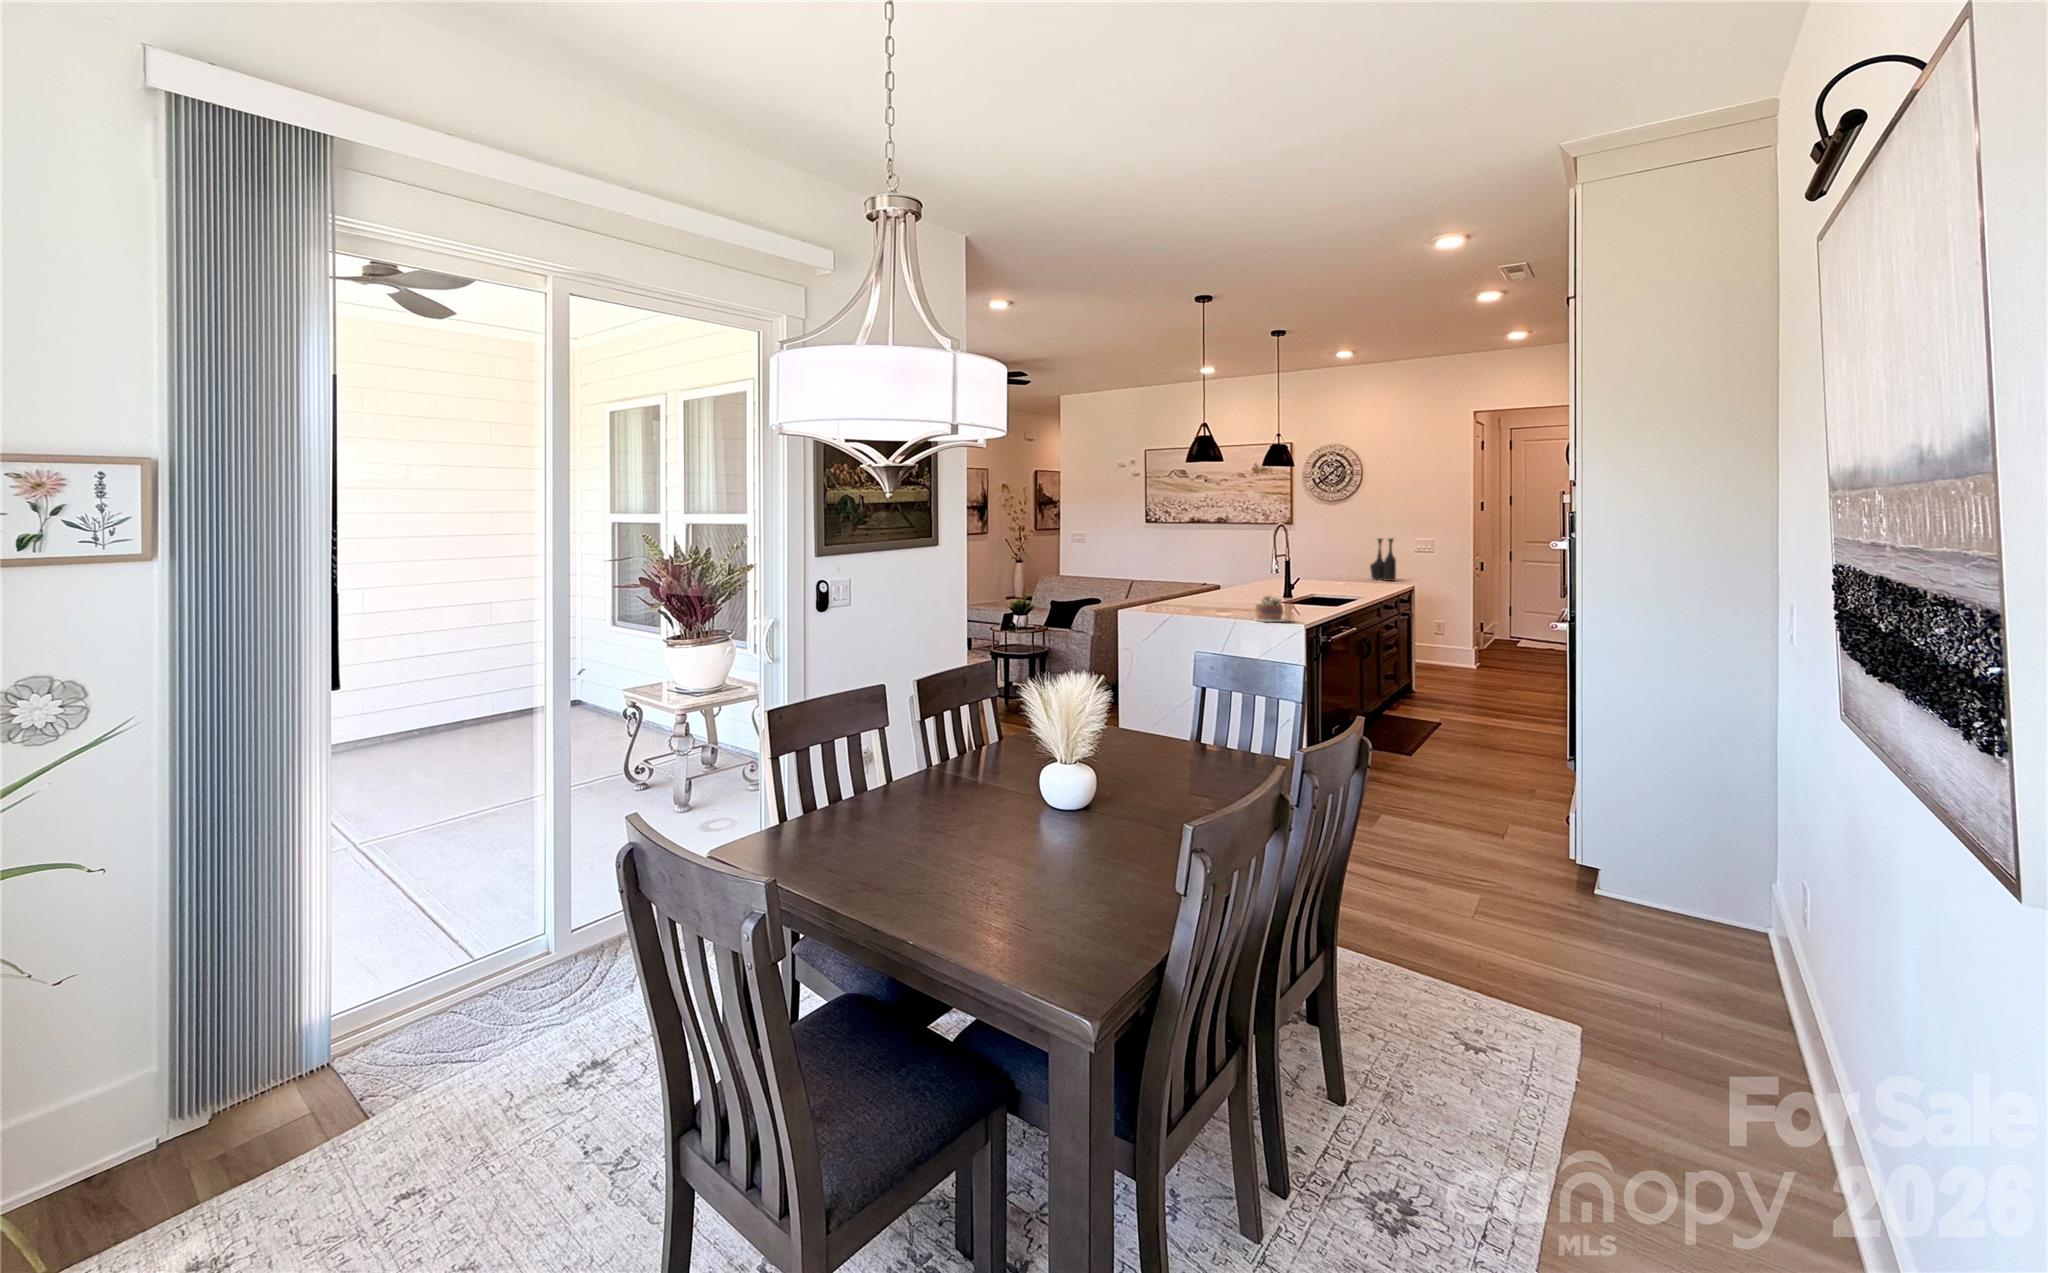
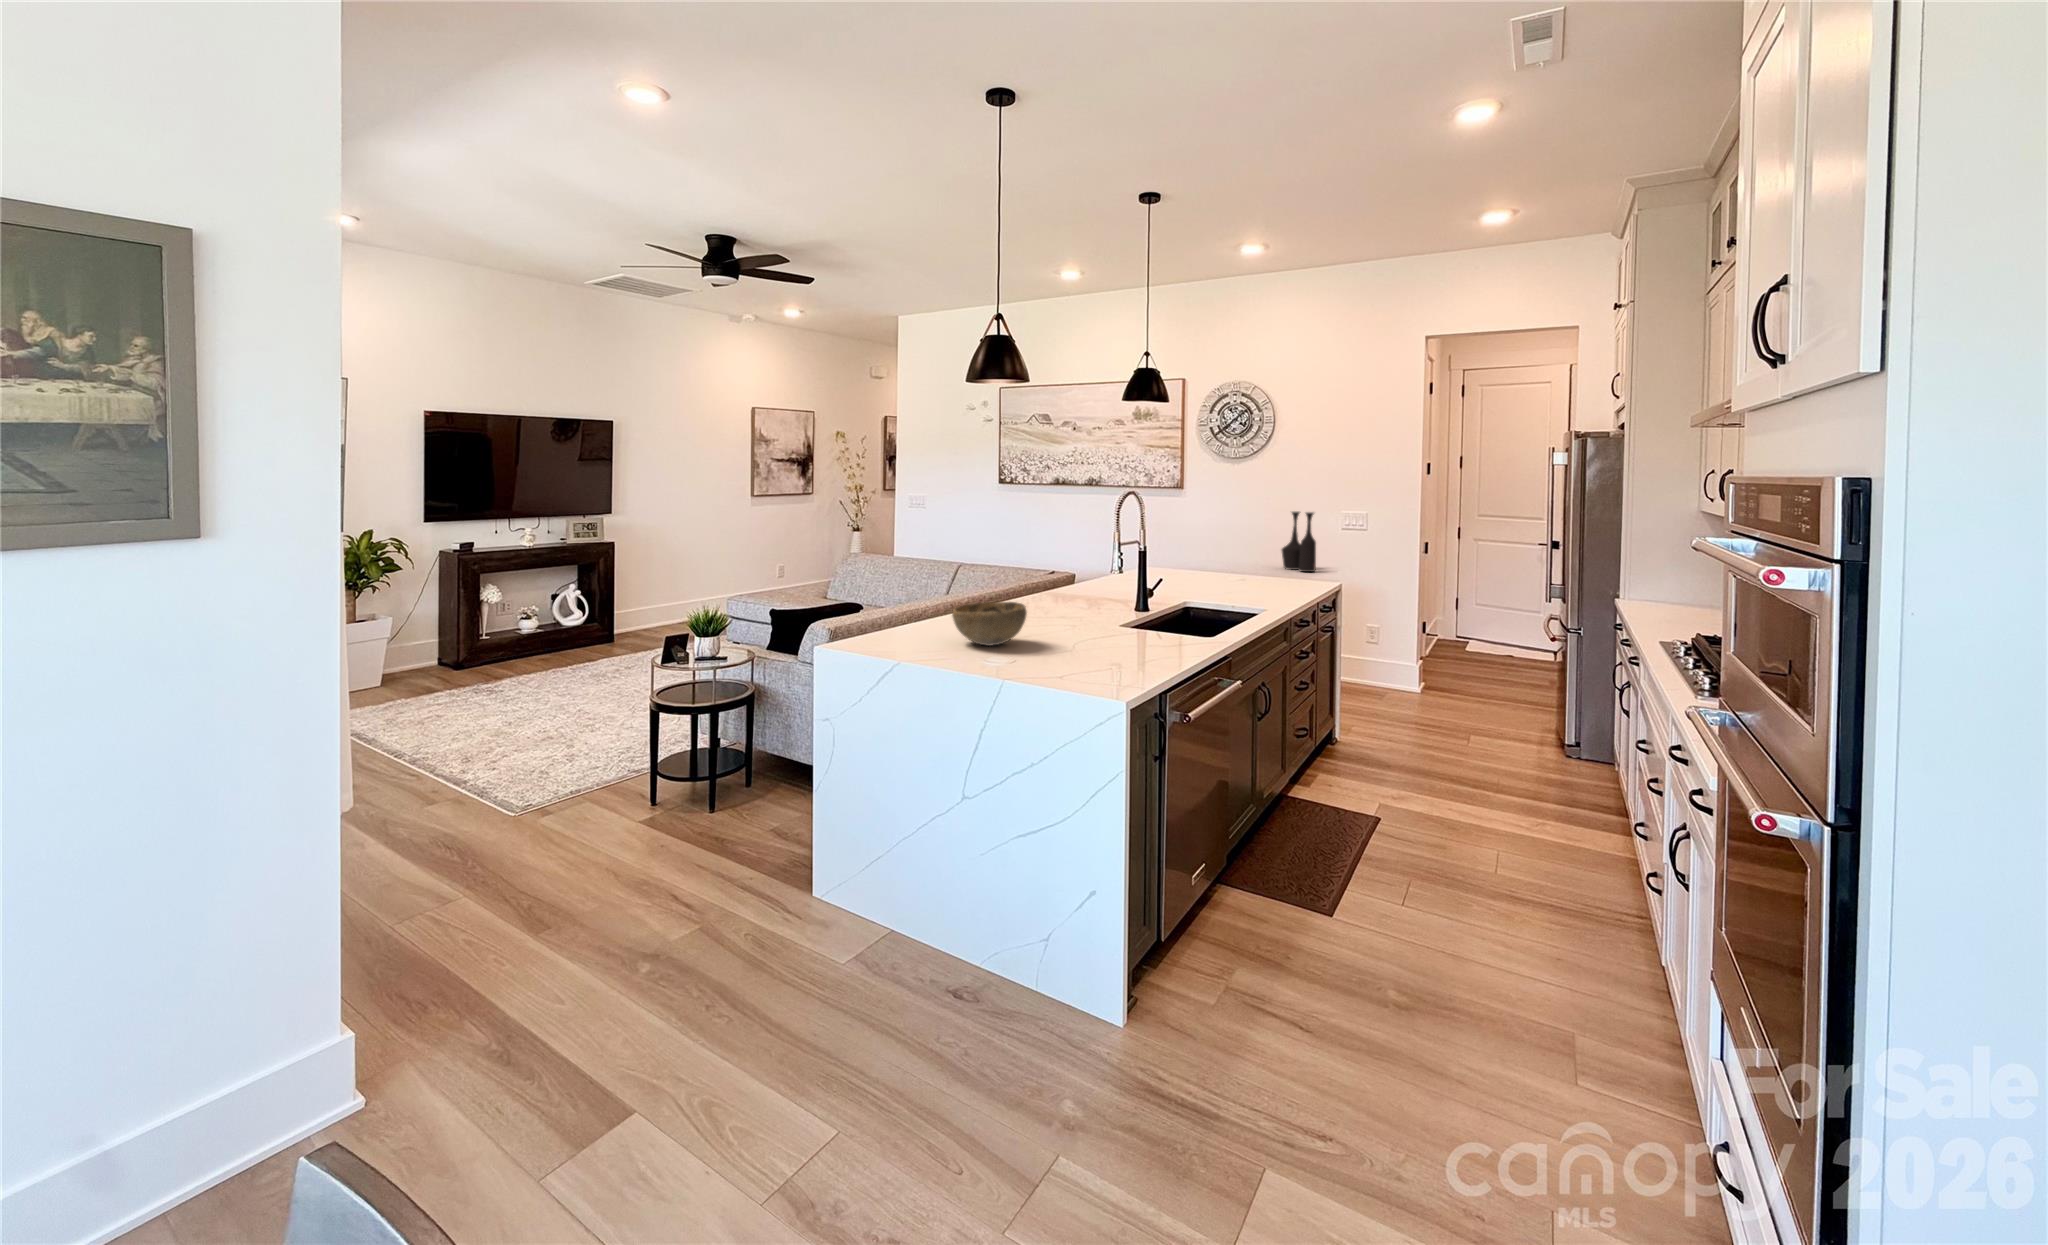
decorative bowl: none [1191,585,1236,609] -> present [952,602,1027,646]
succulent plant: present [1254,596,1287,622] -> none [1028,633,1091,689]

